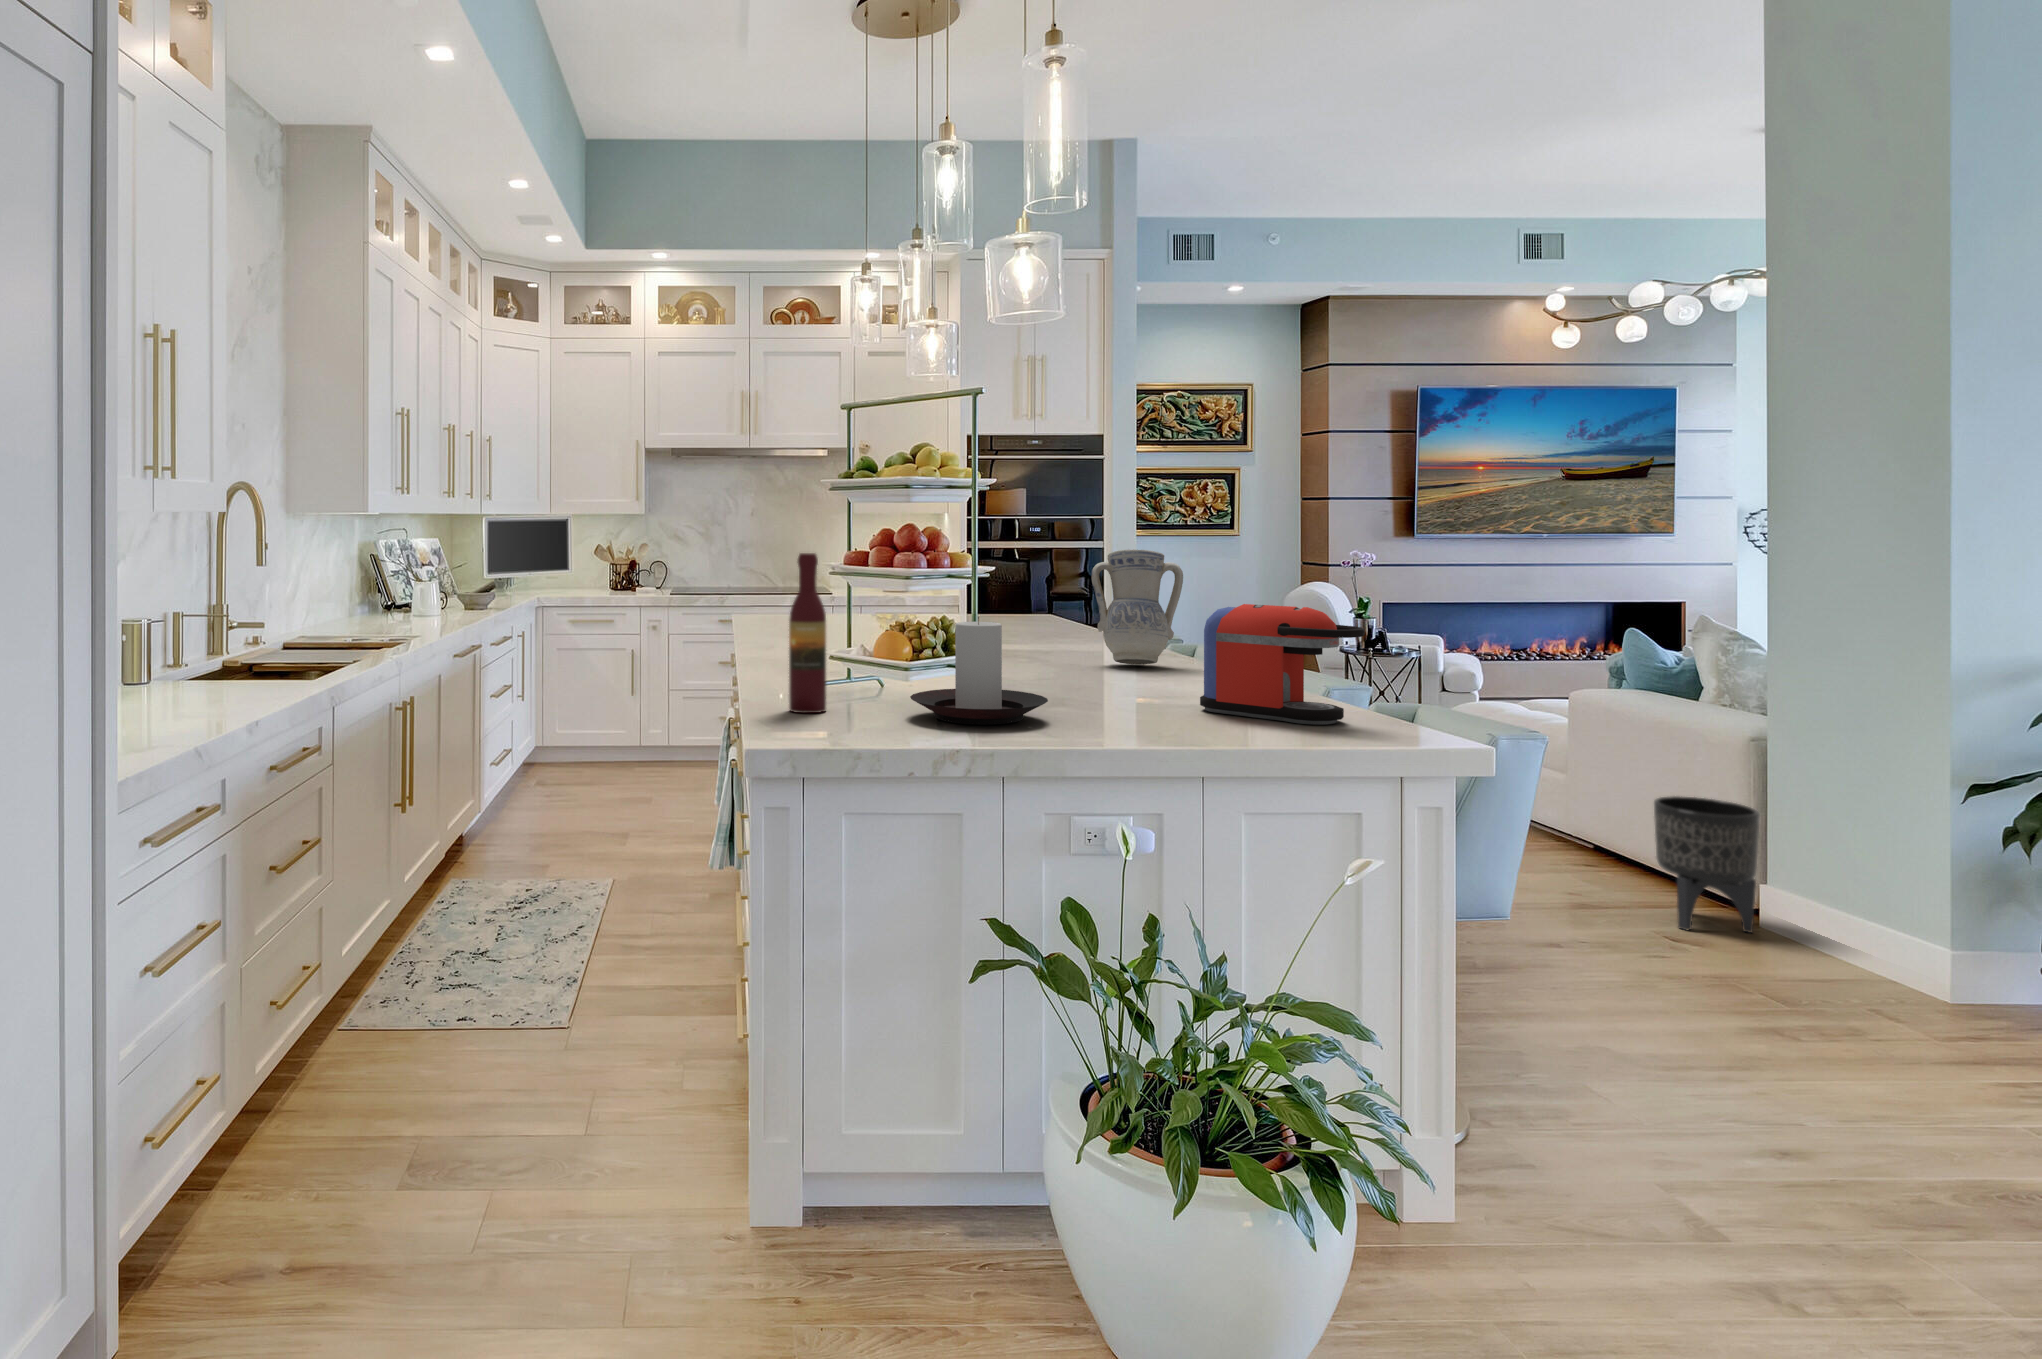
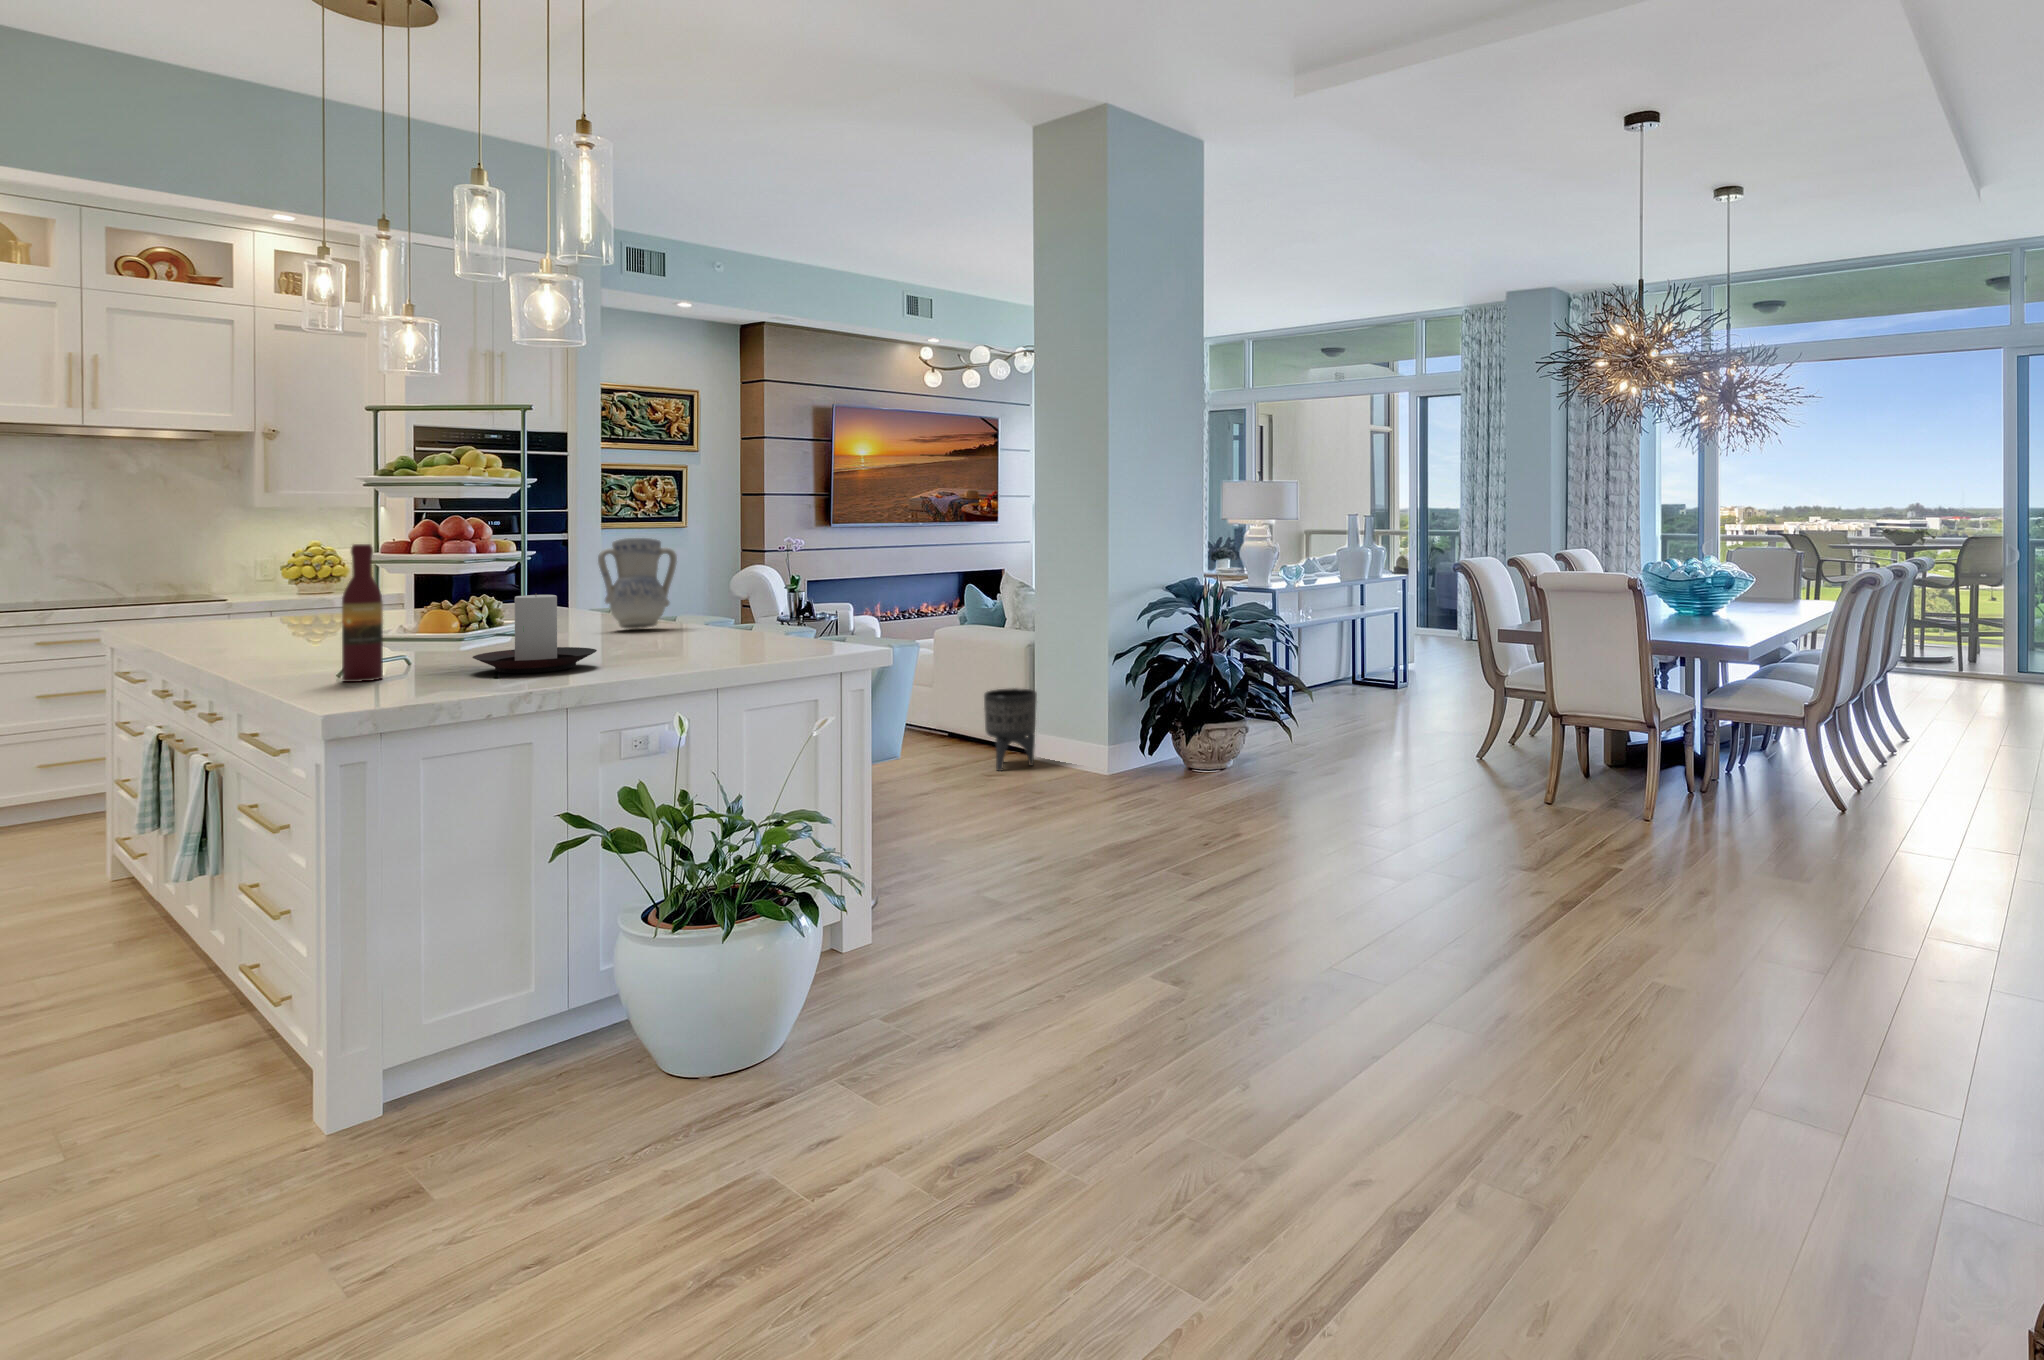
coffee maker: present [1200,604,1365,724] -> none [707,574,819,650]

